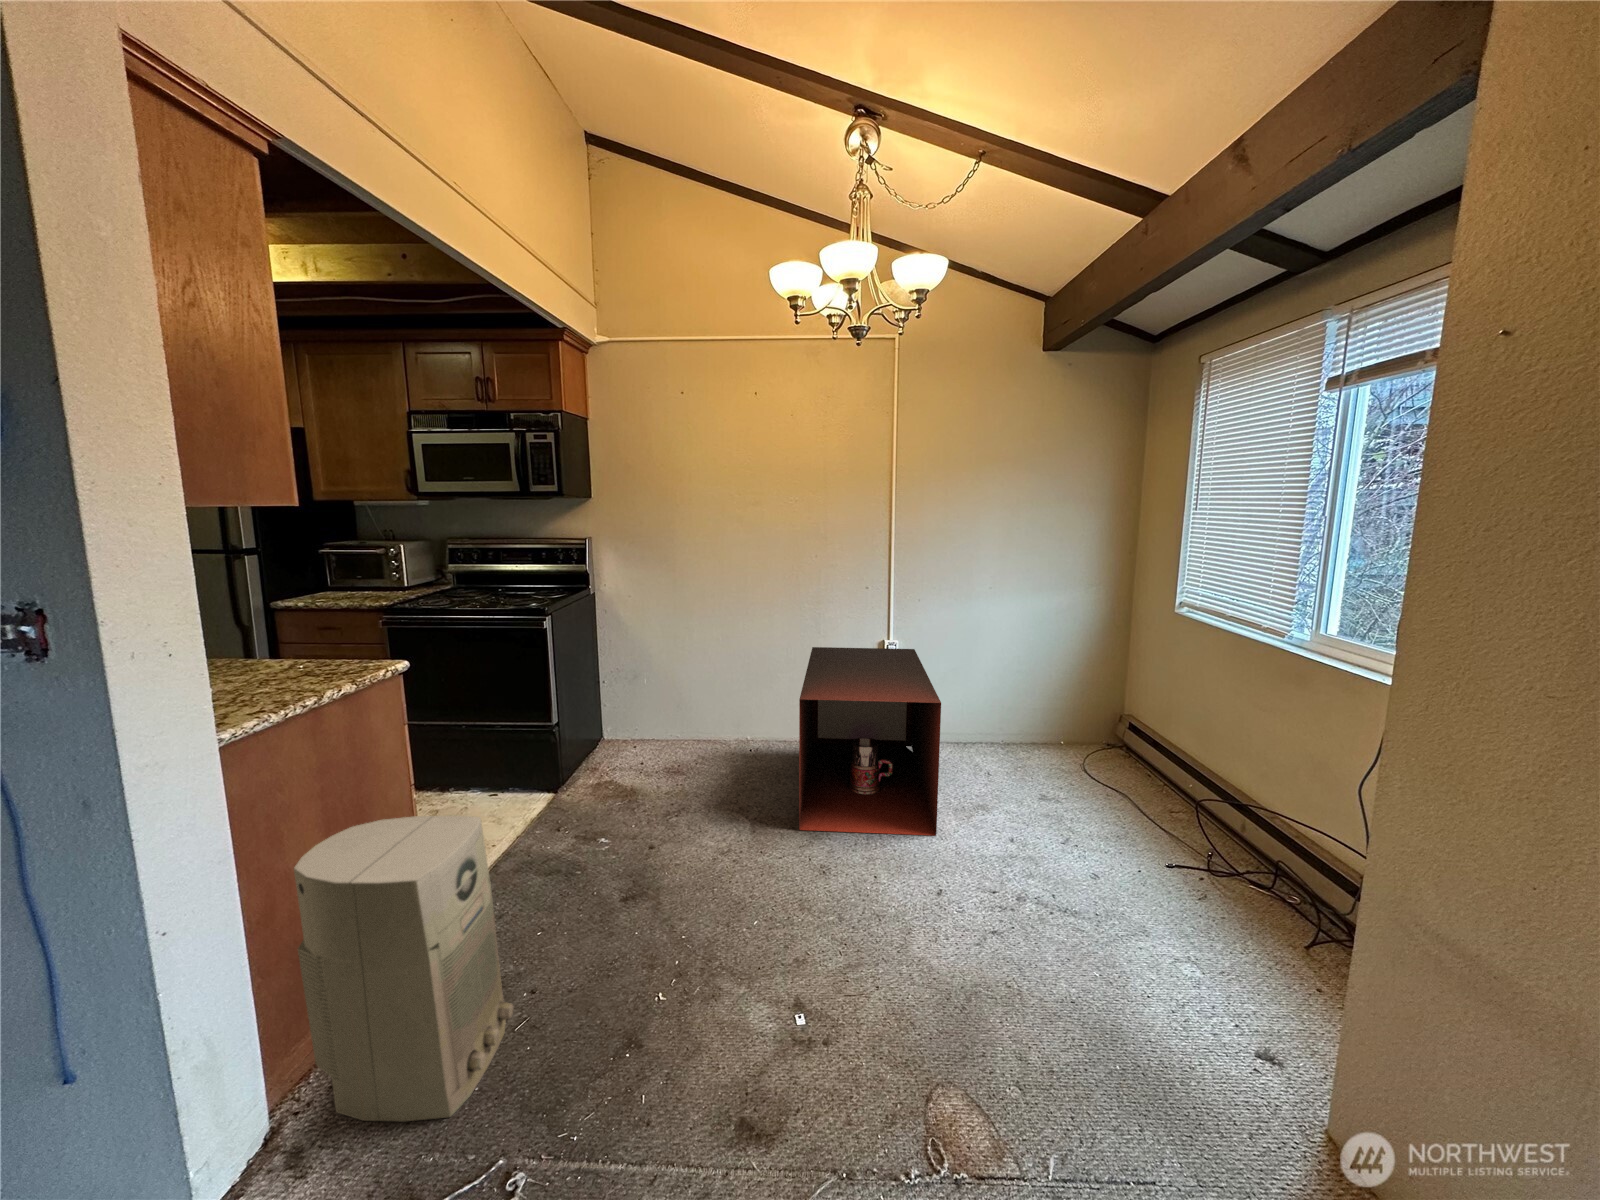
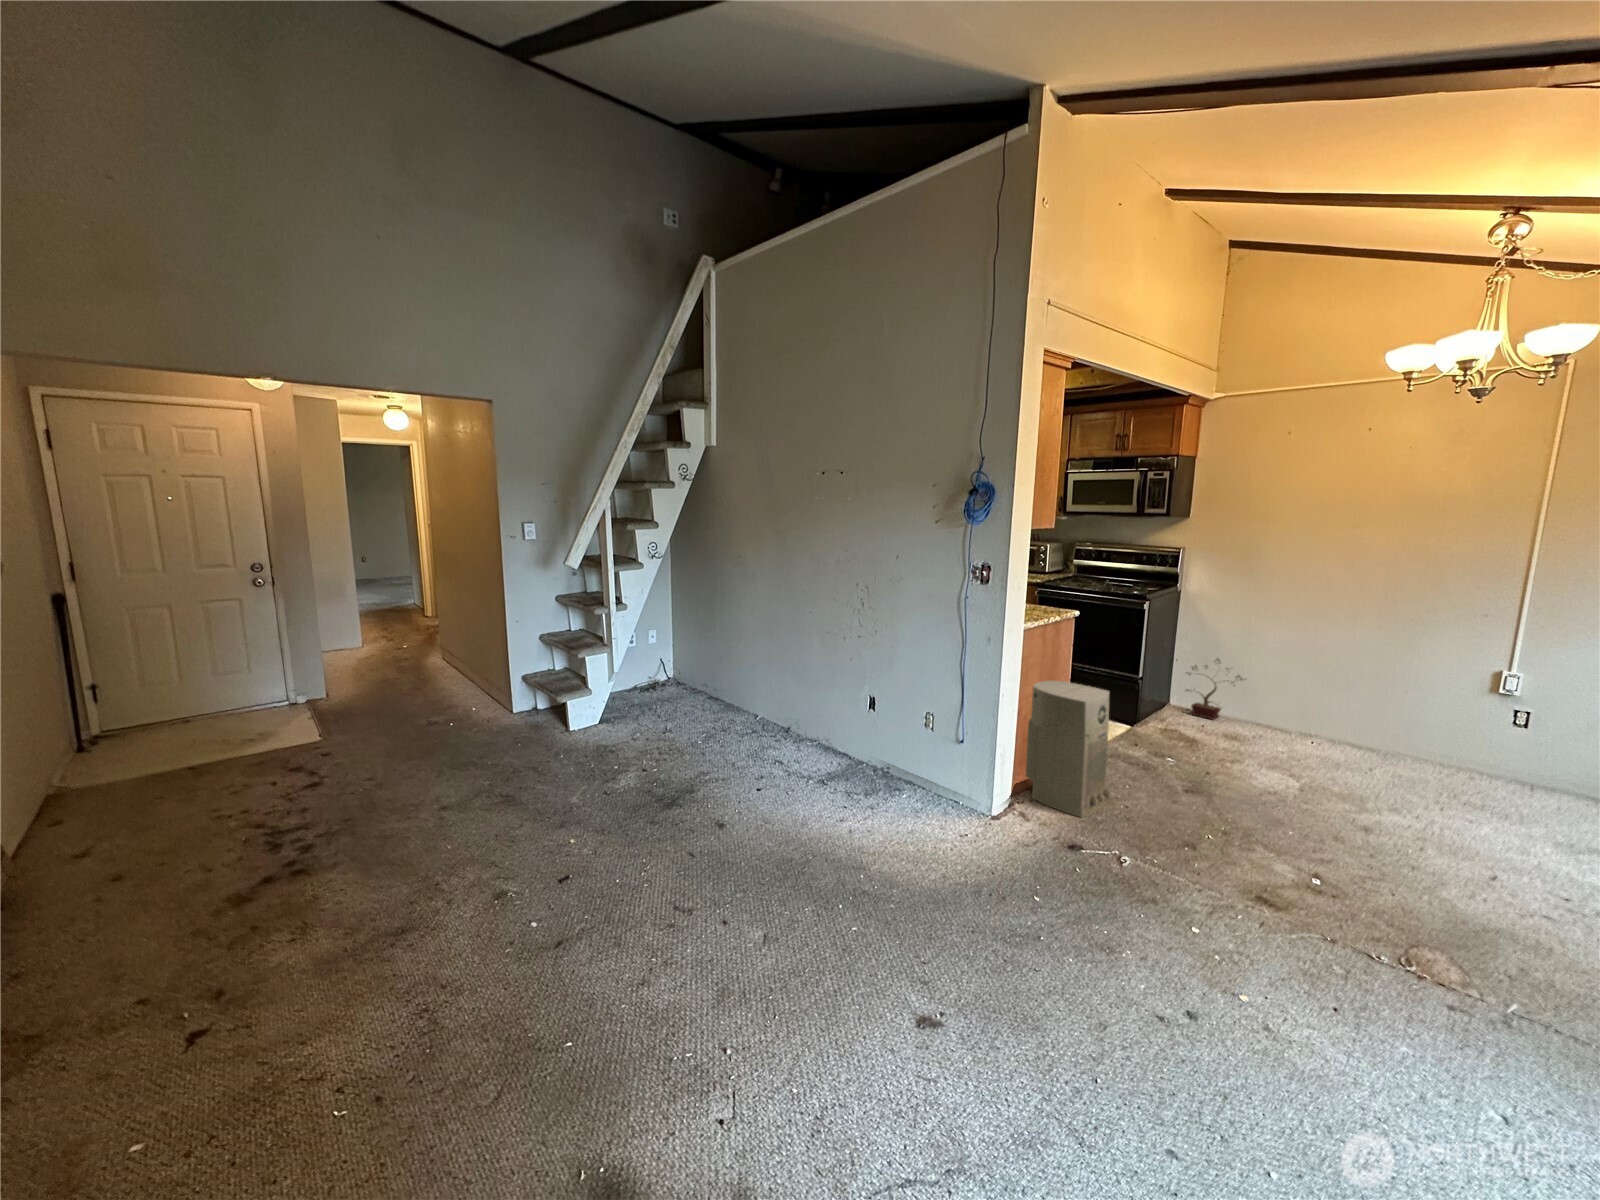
storage cabinet: present [799,647,941,836] -> none [1339,664,1548,845]
potted plant: none [613,671,681,748] -> present [1186,658,1242,720]

